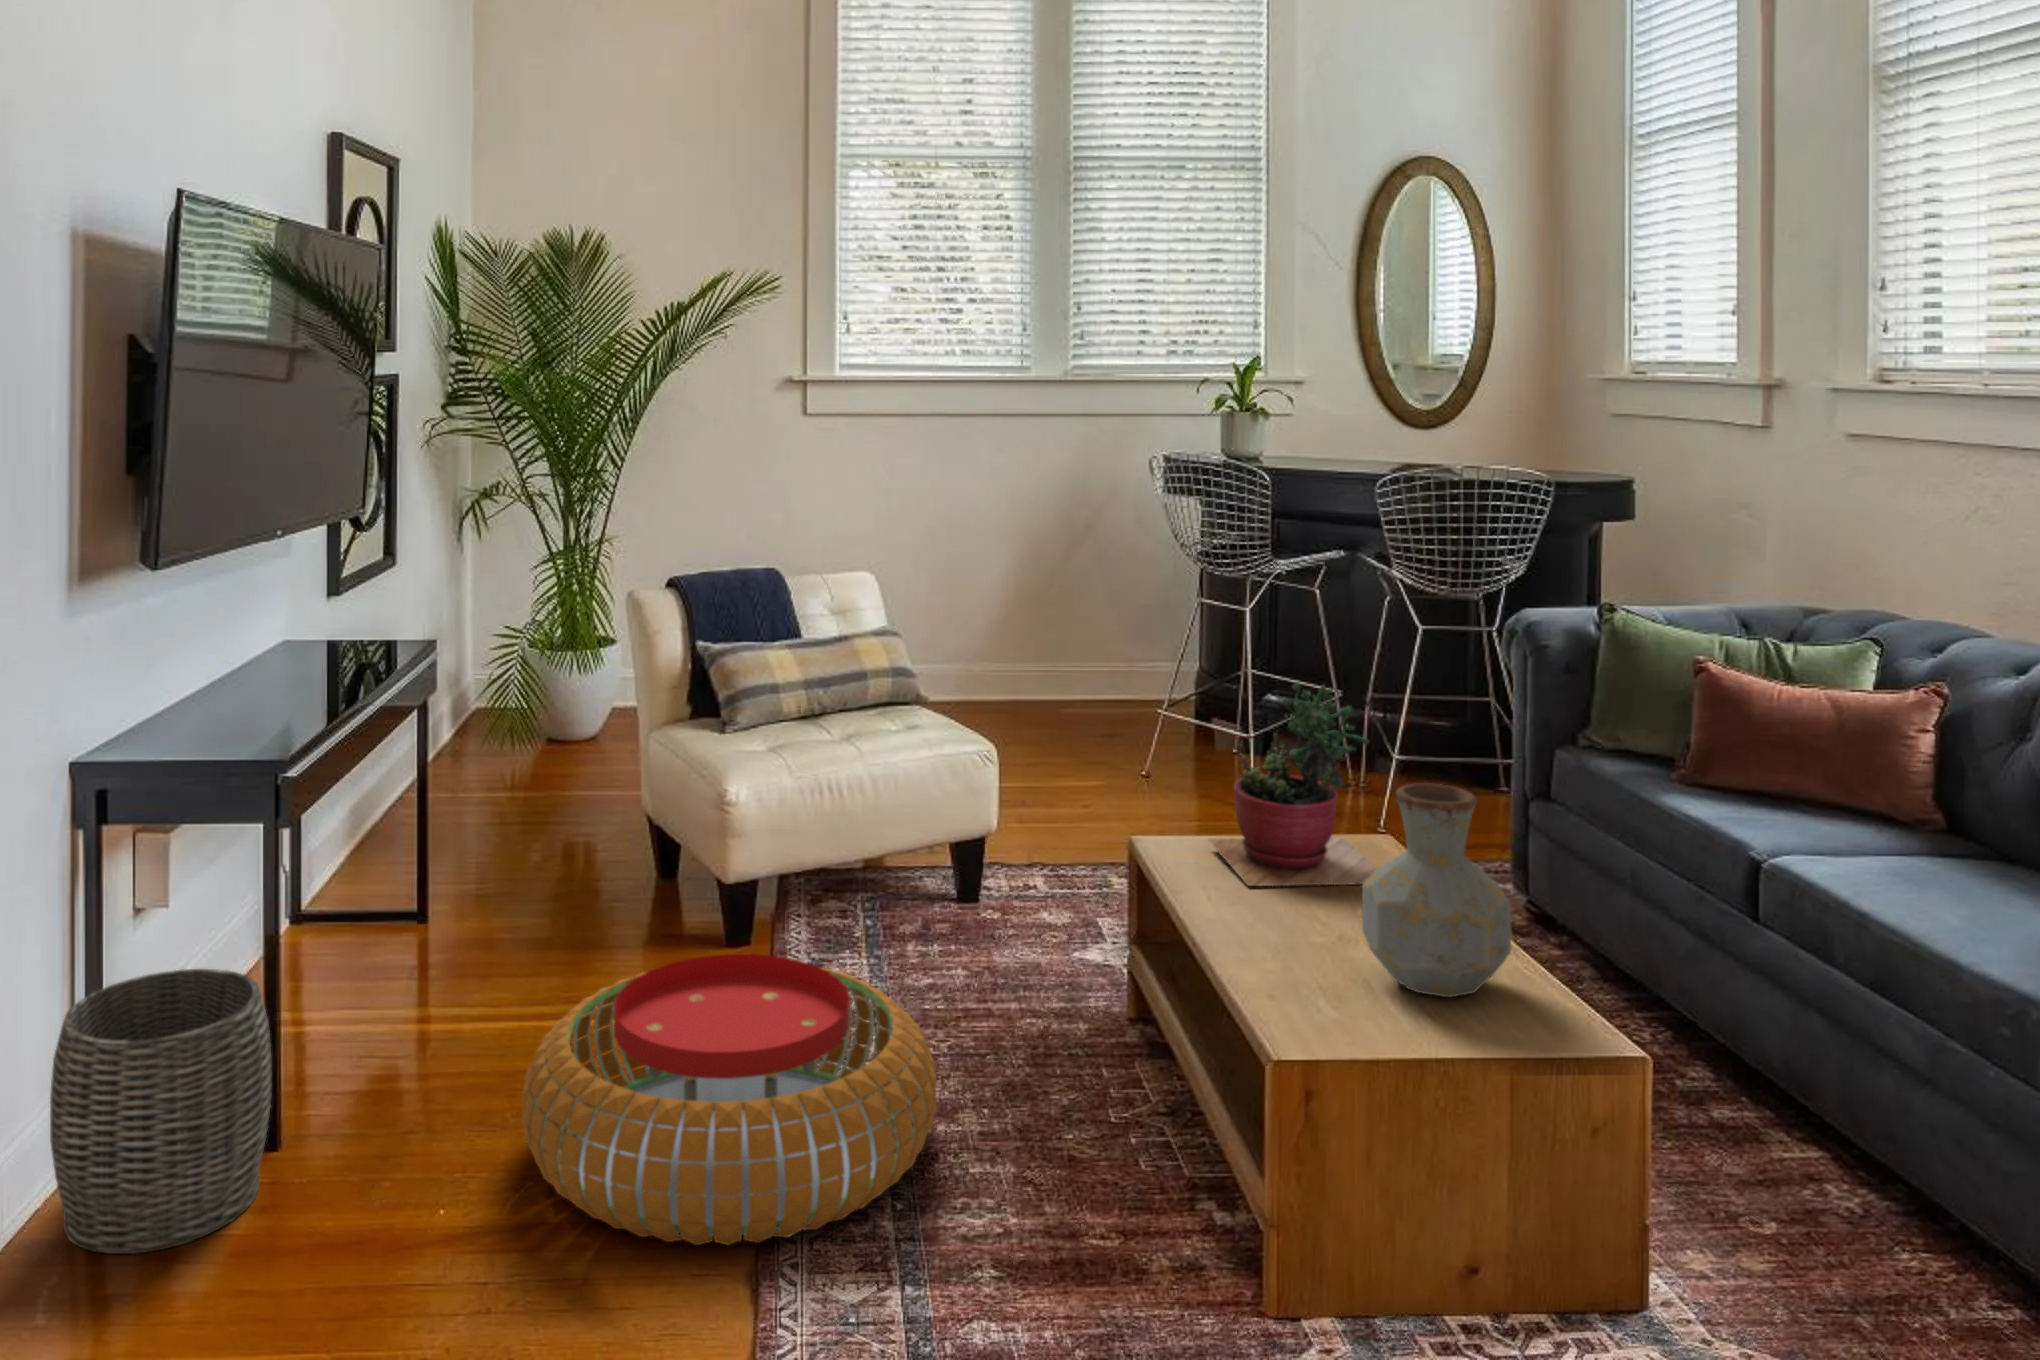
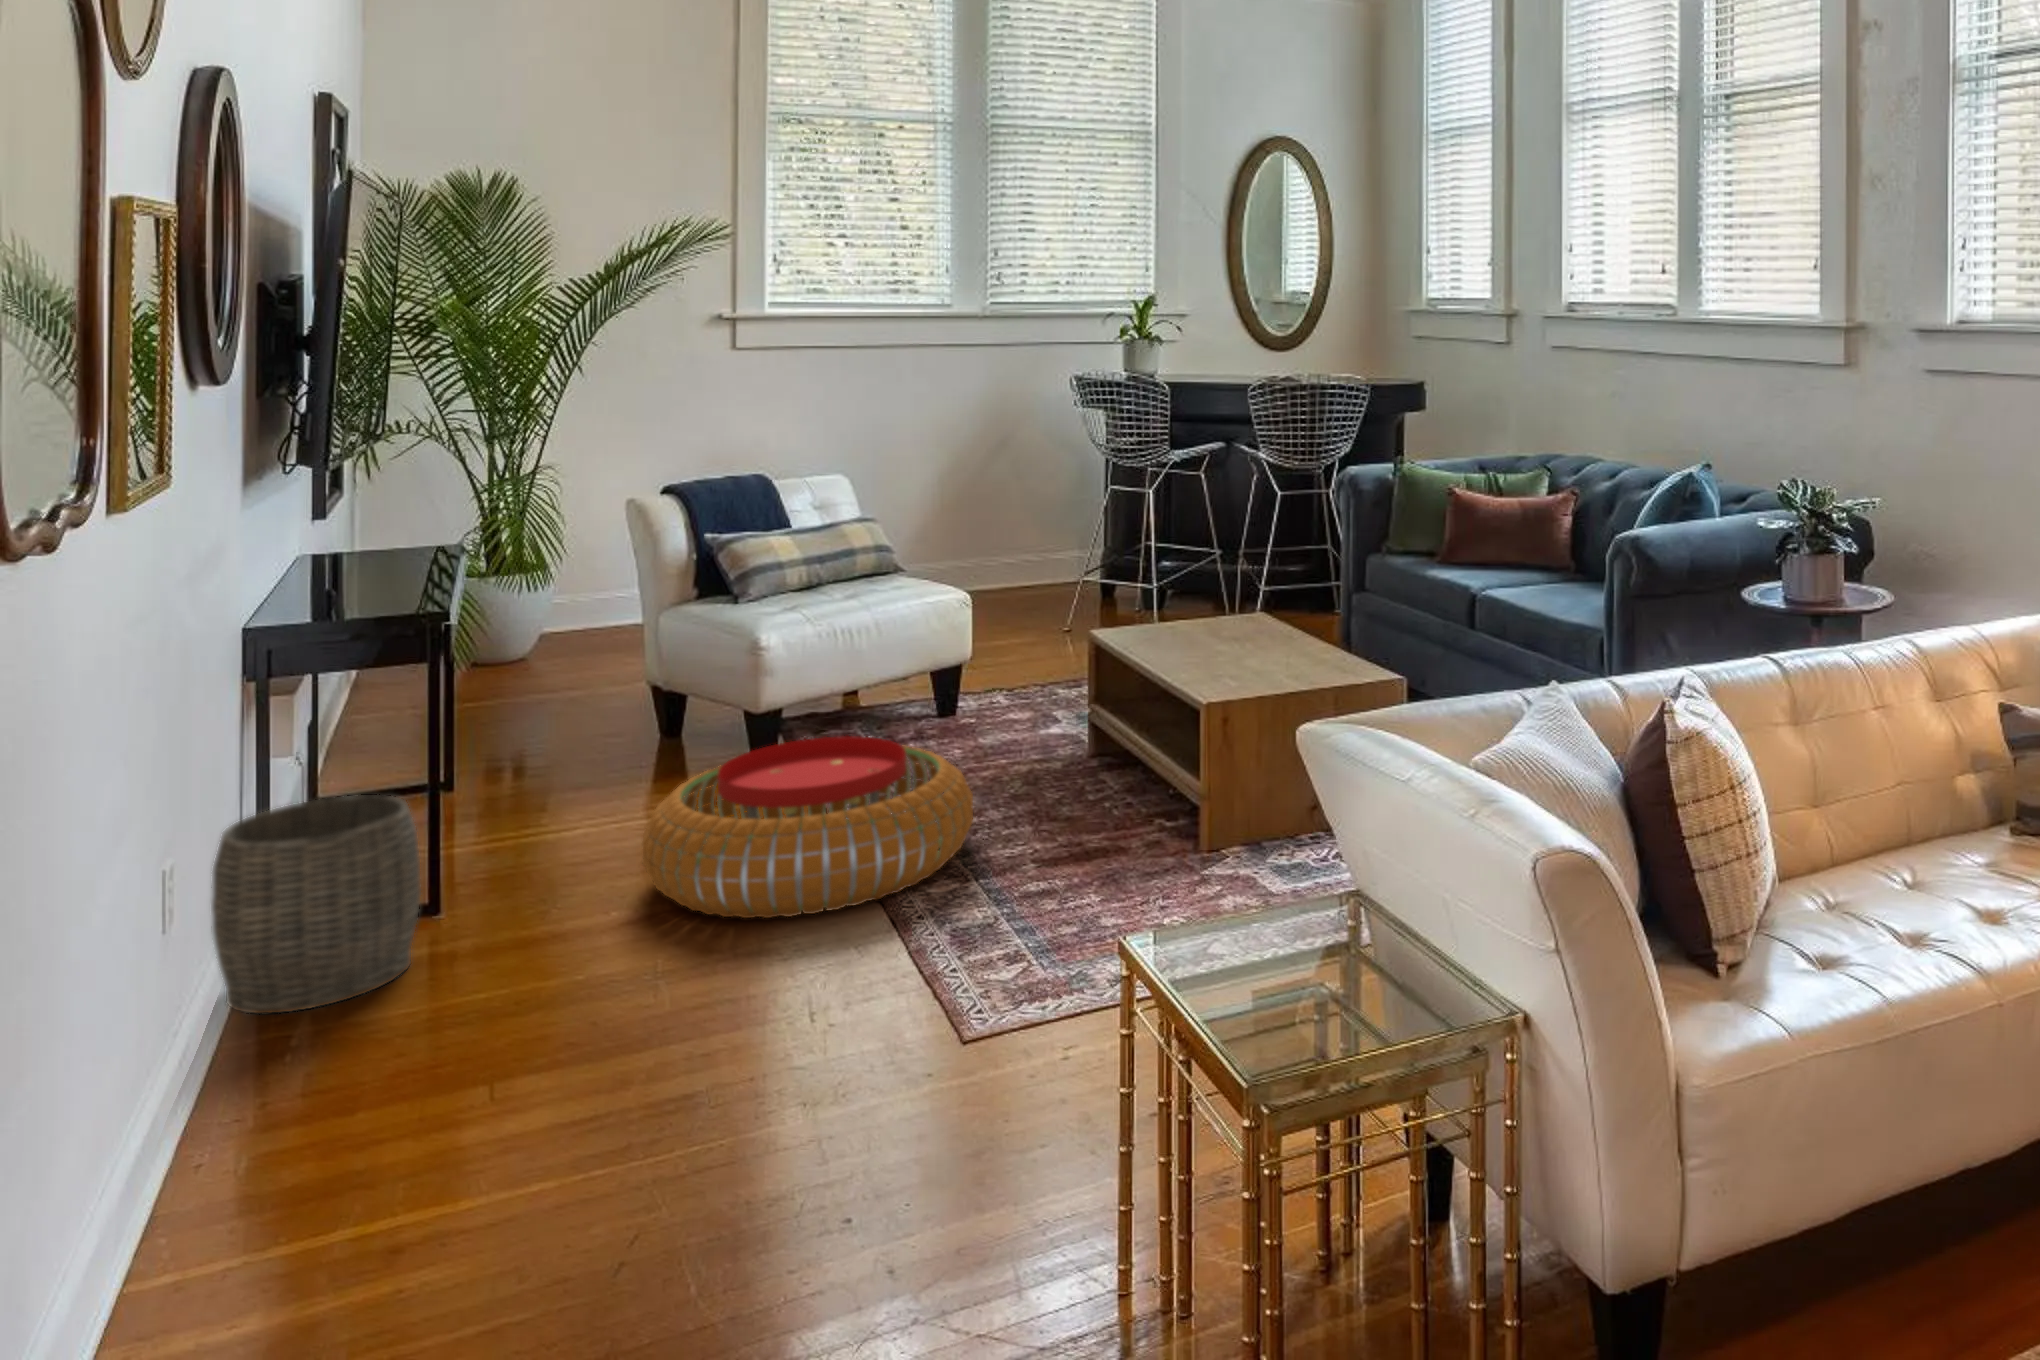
succulent plant: present [1209,684,1377,886] -> none [1145,514,1271,650]
vase: present [1362,783,1511,997] -> none [1256,558,1343,681]

